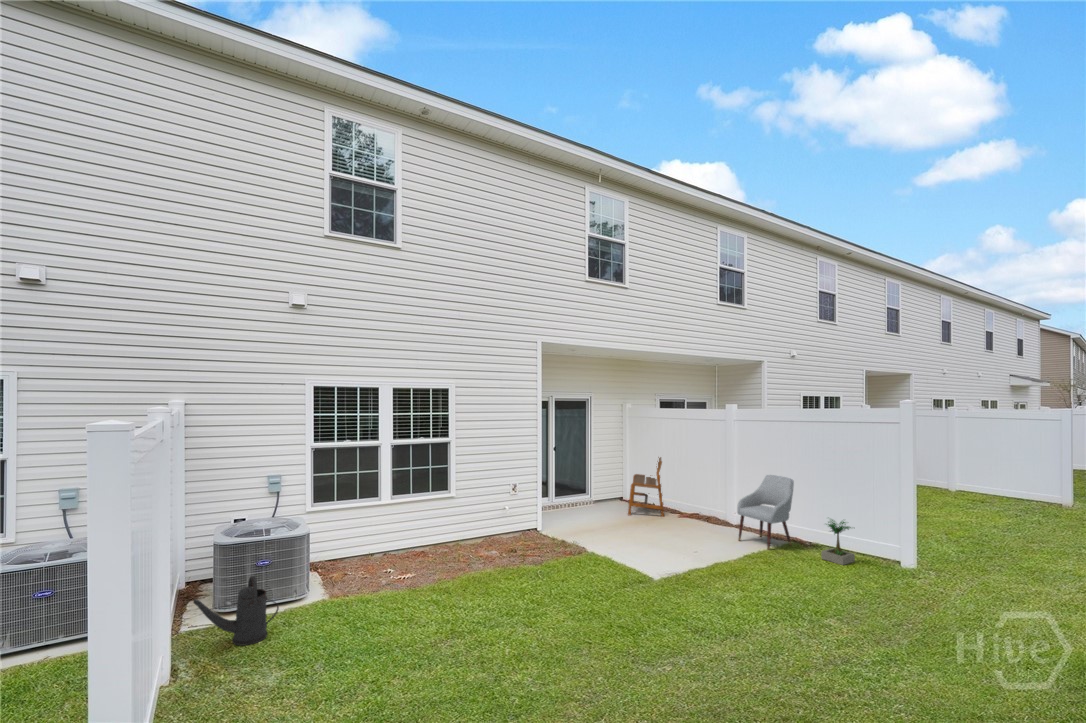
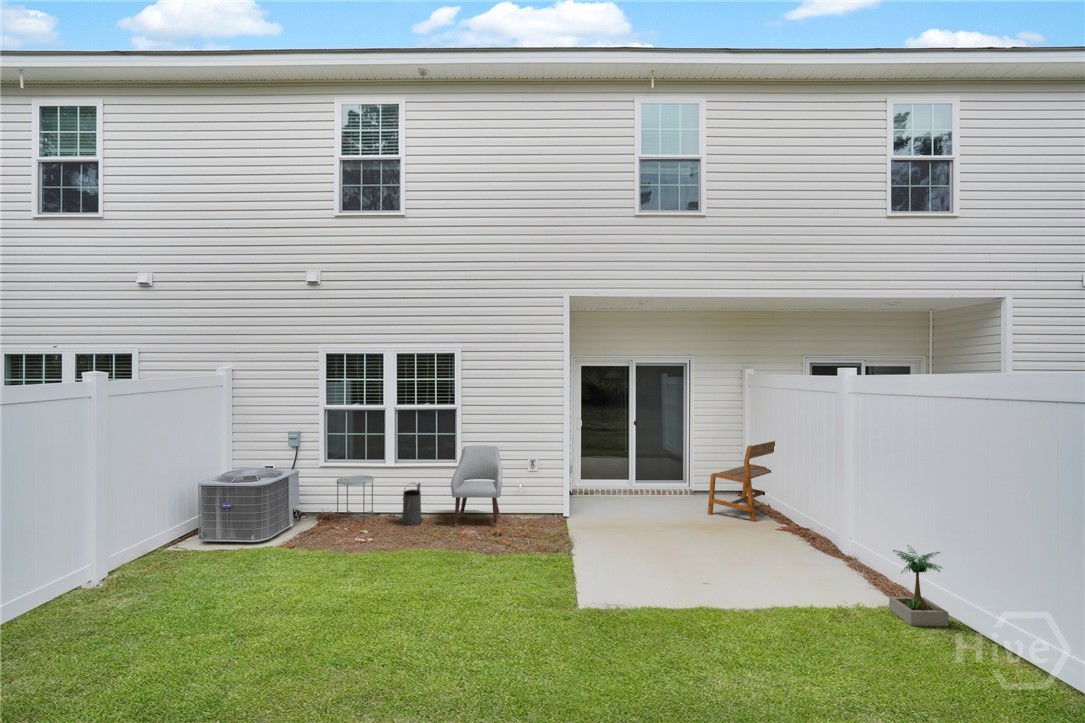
chair: present [737,475,794,550] -> present [451,445,502,528]
side table: none [338,516,378,570] -> present [337,475,374,523]
watering can: present [194,576,279,646] -> present [401,483,422,526]

